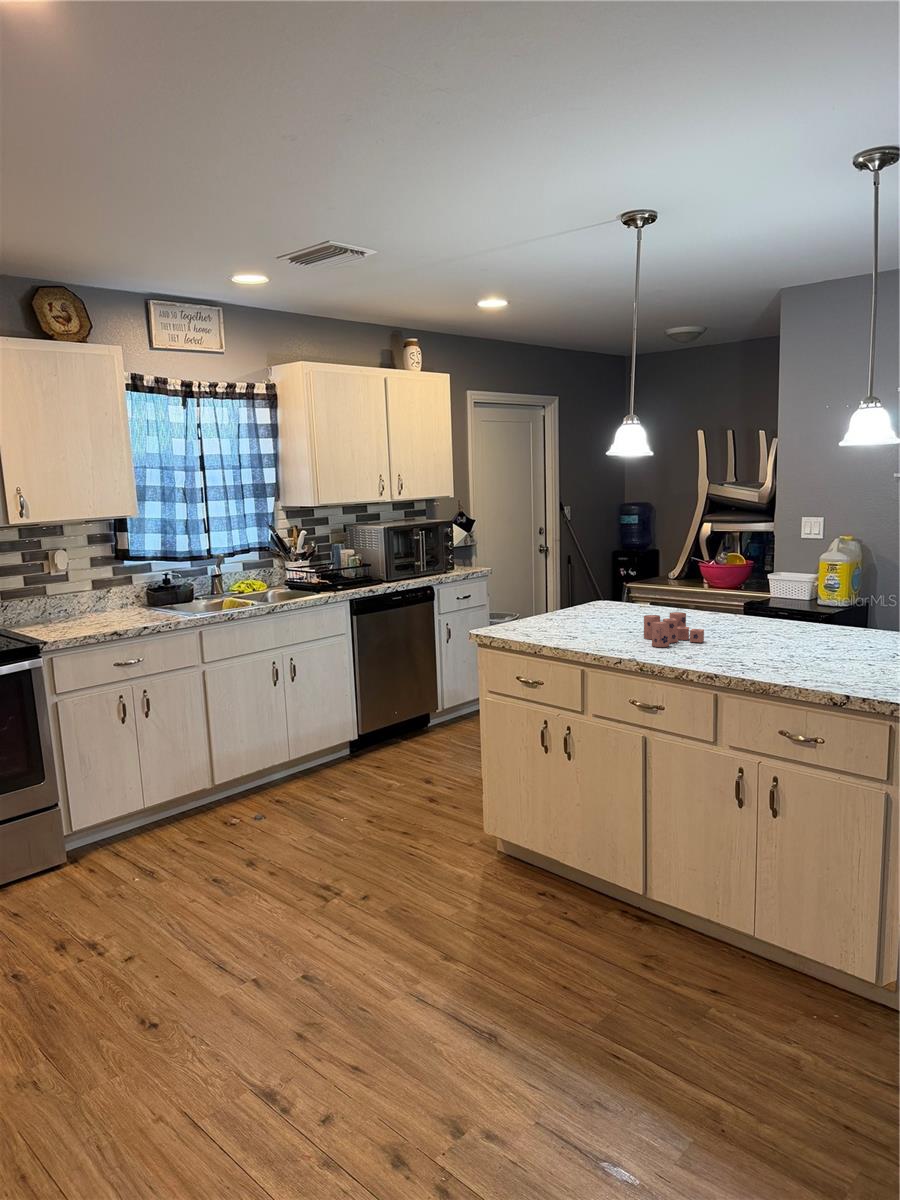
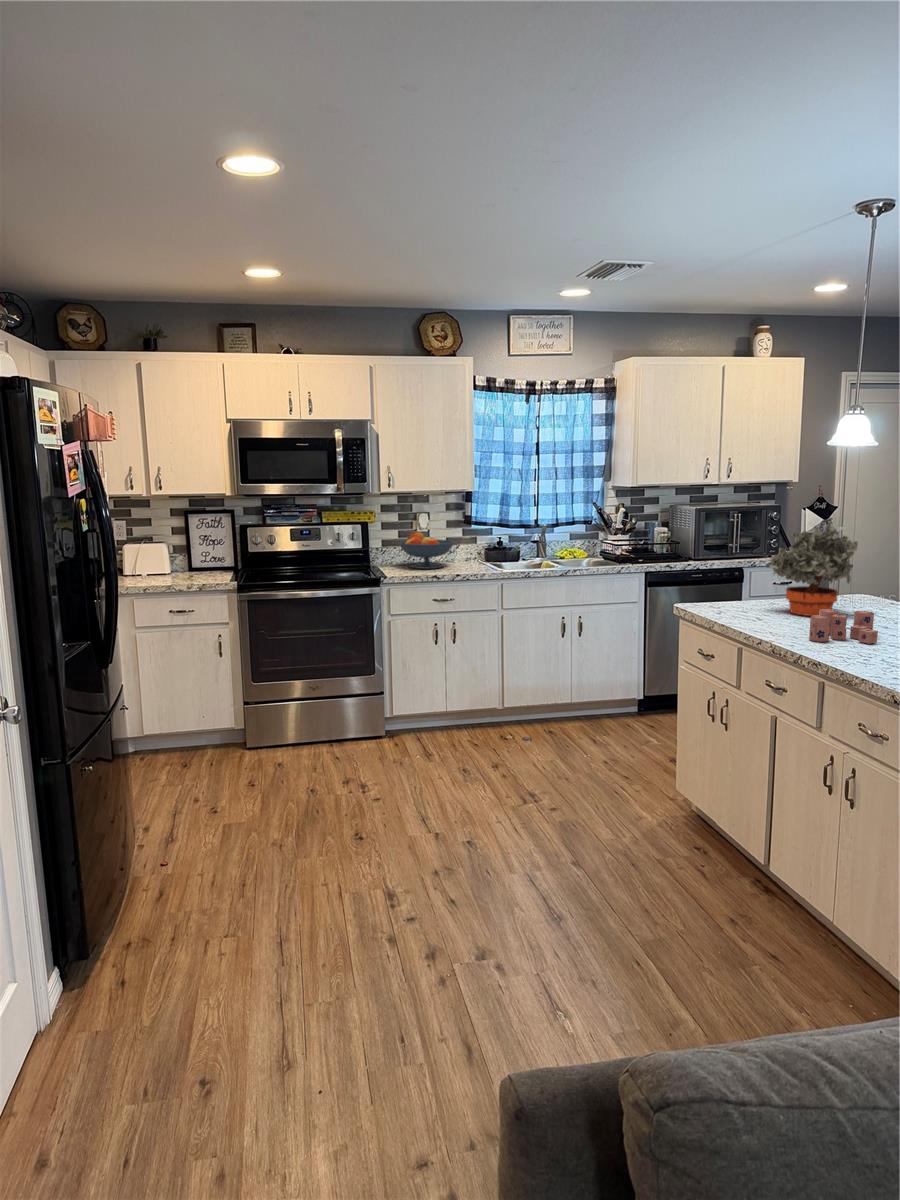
potted plant: none [558,529,636,624] -> present [766,523,858,616]
fruit bowl: none [41,576,122,625] -> present [400,532,453,569]

